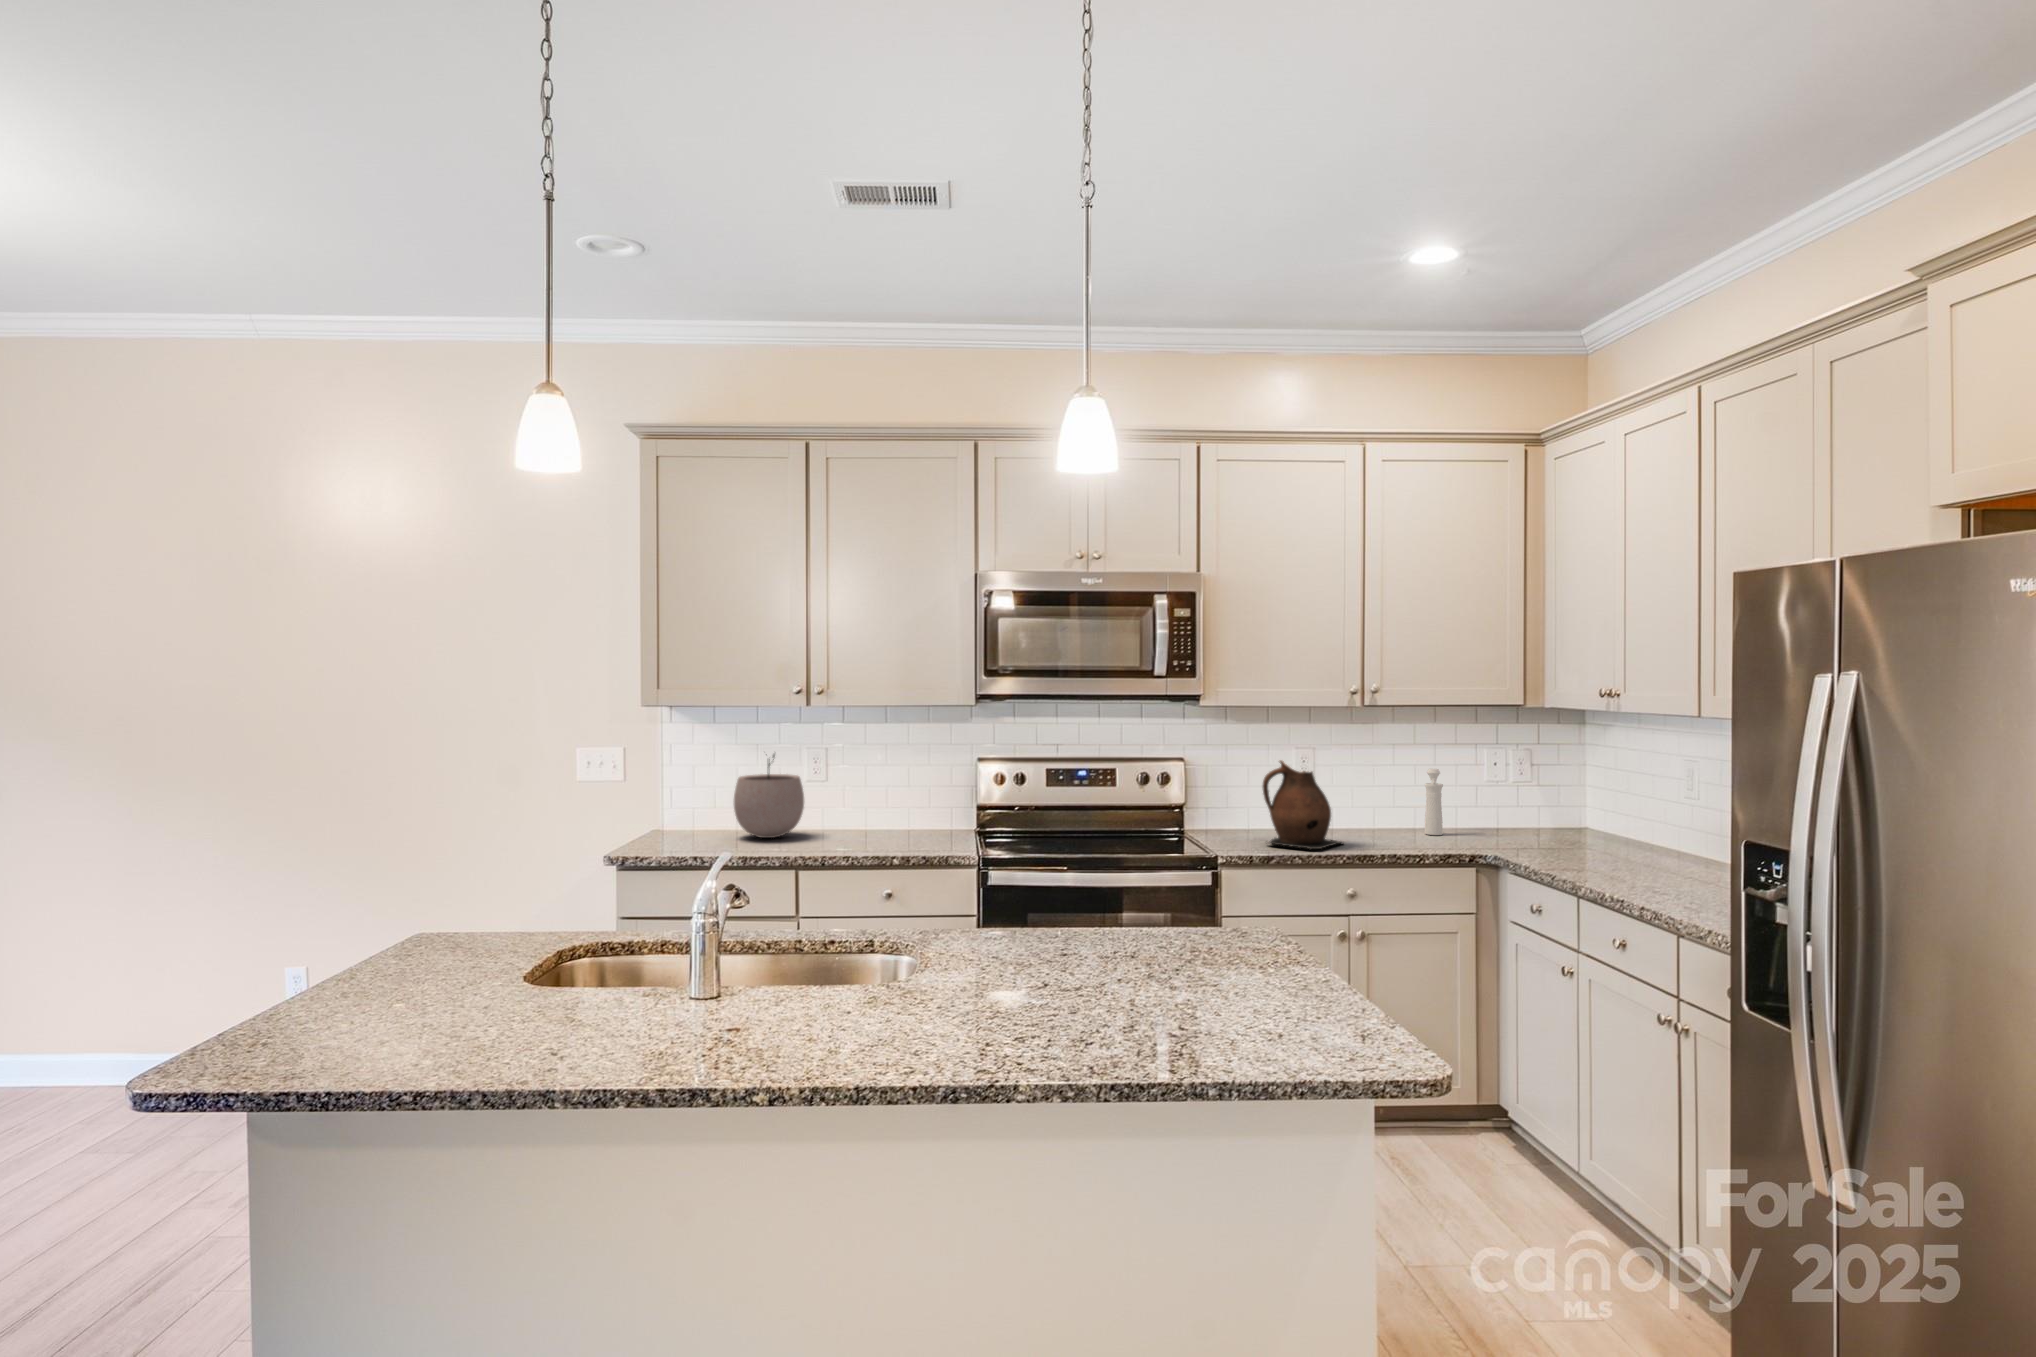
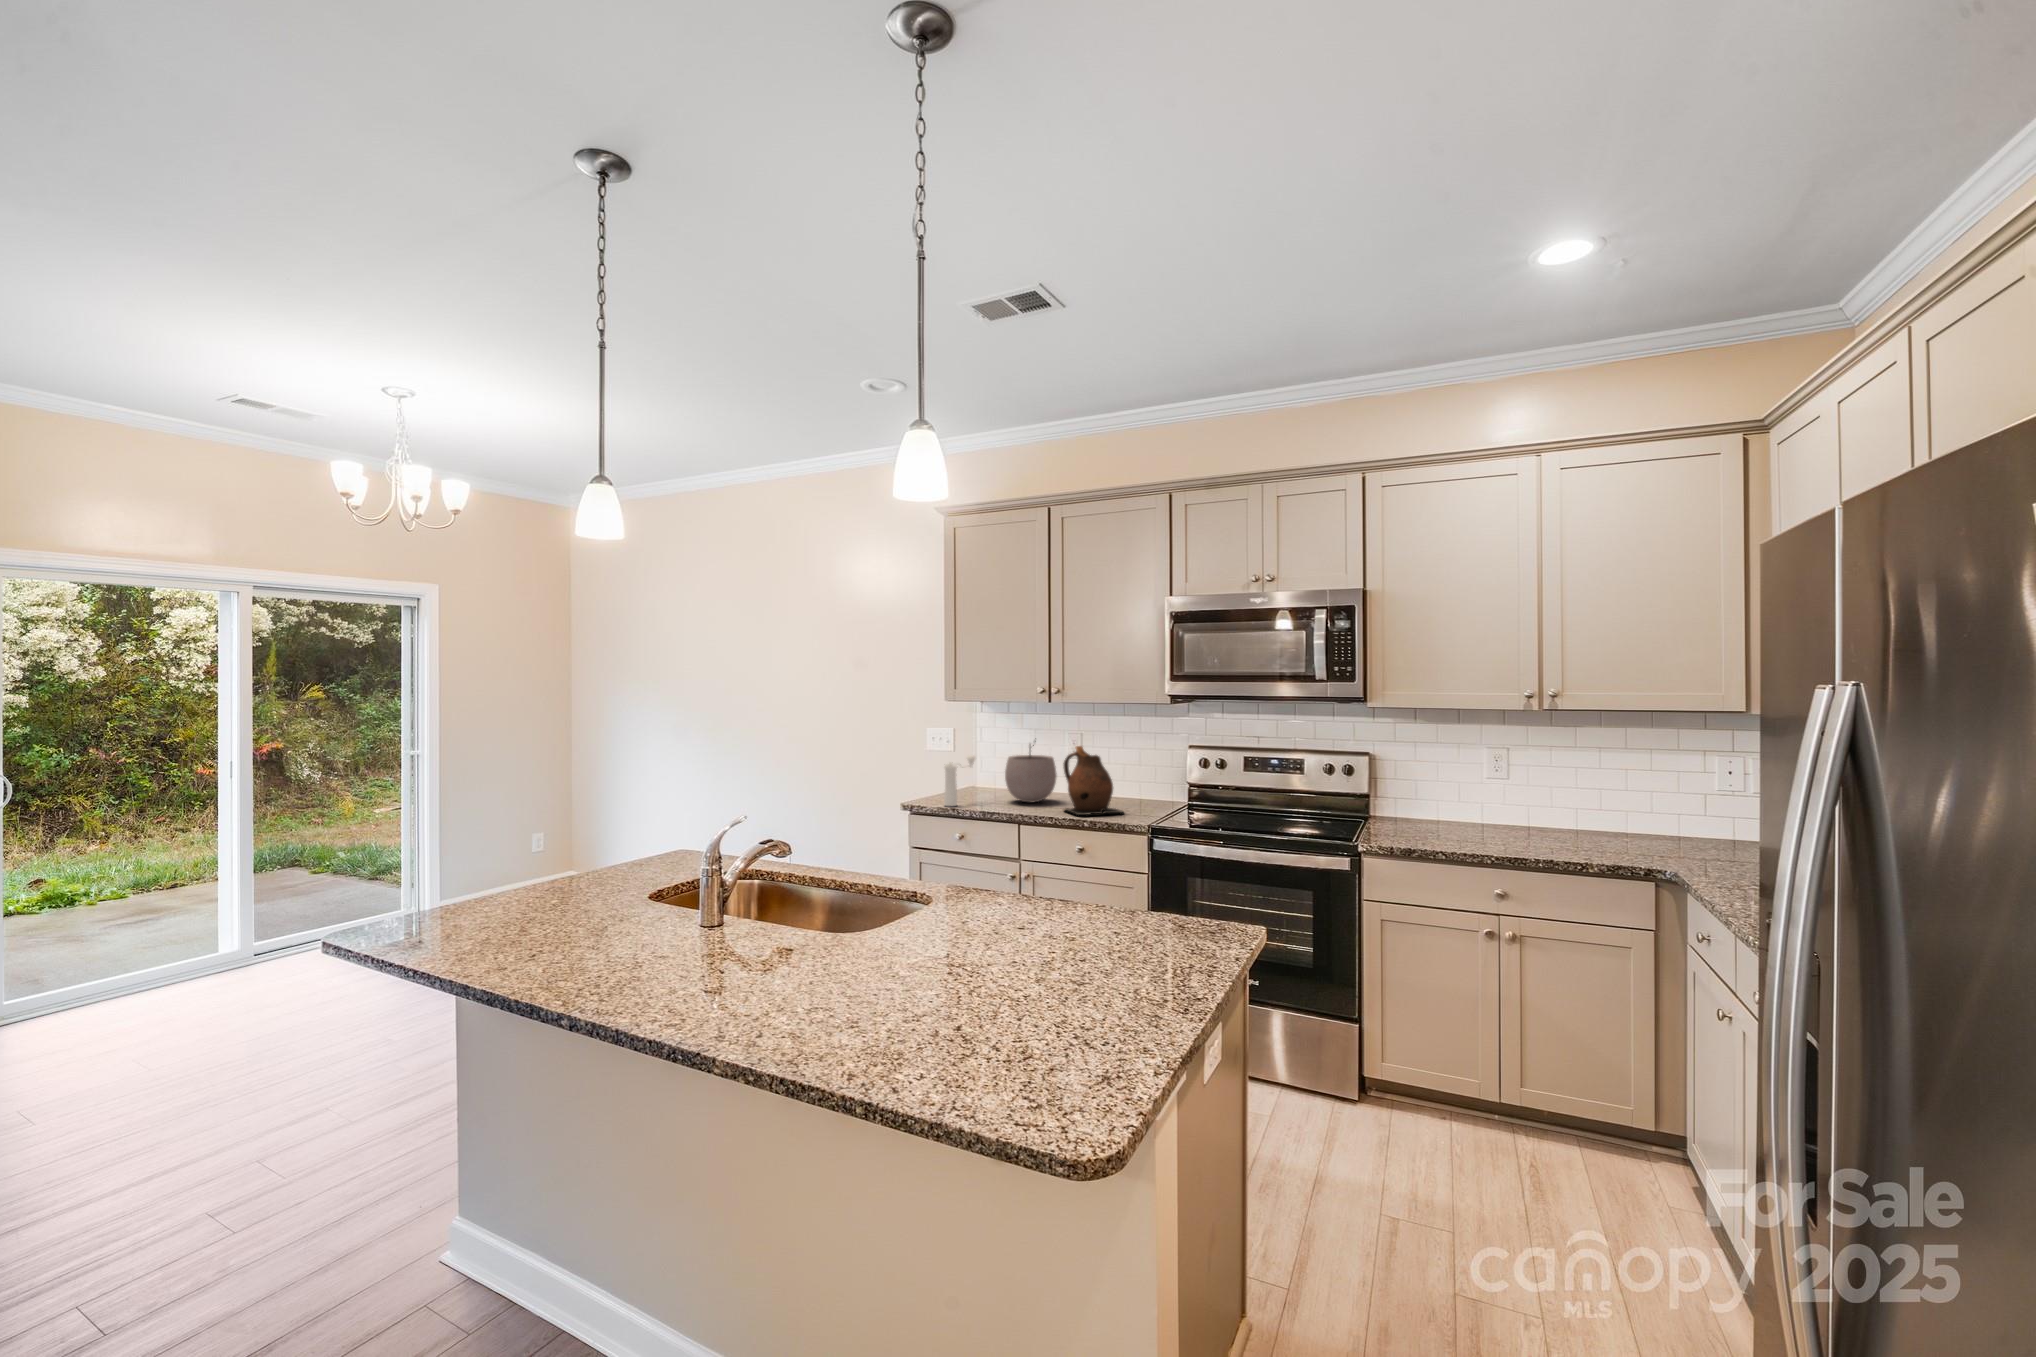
ceramic pitcher: present [1263,760,1341,849] -> present [1063,746,1123,815]
pepper mill: present [1425,769,1443,835] -> present [944,755,976,806]

